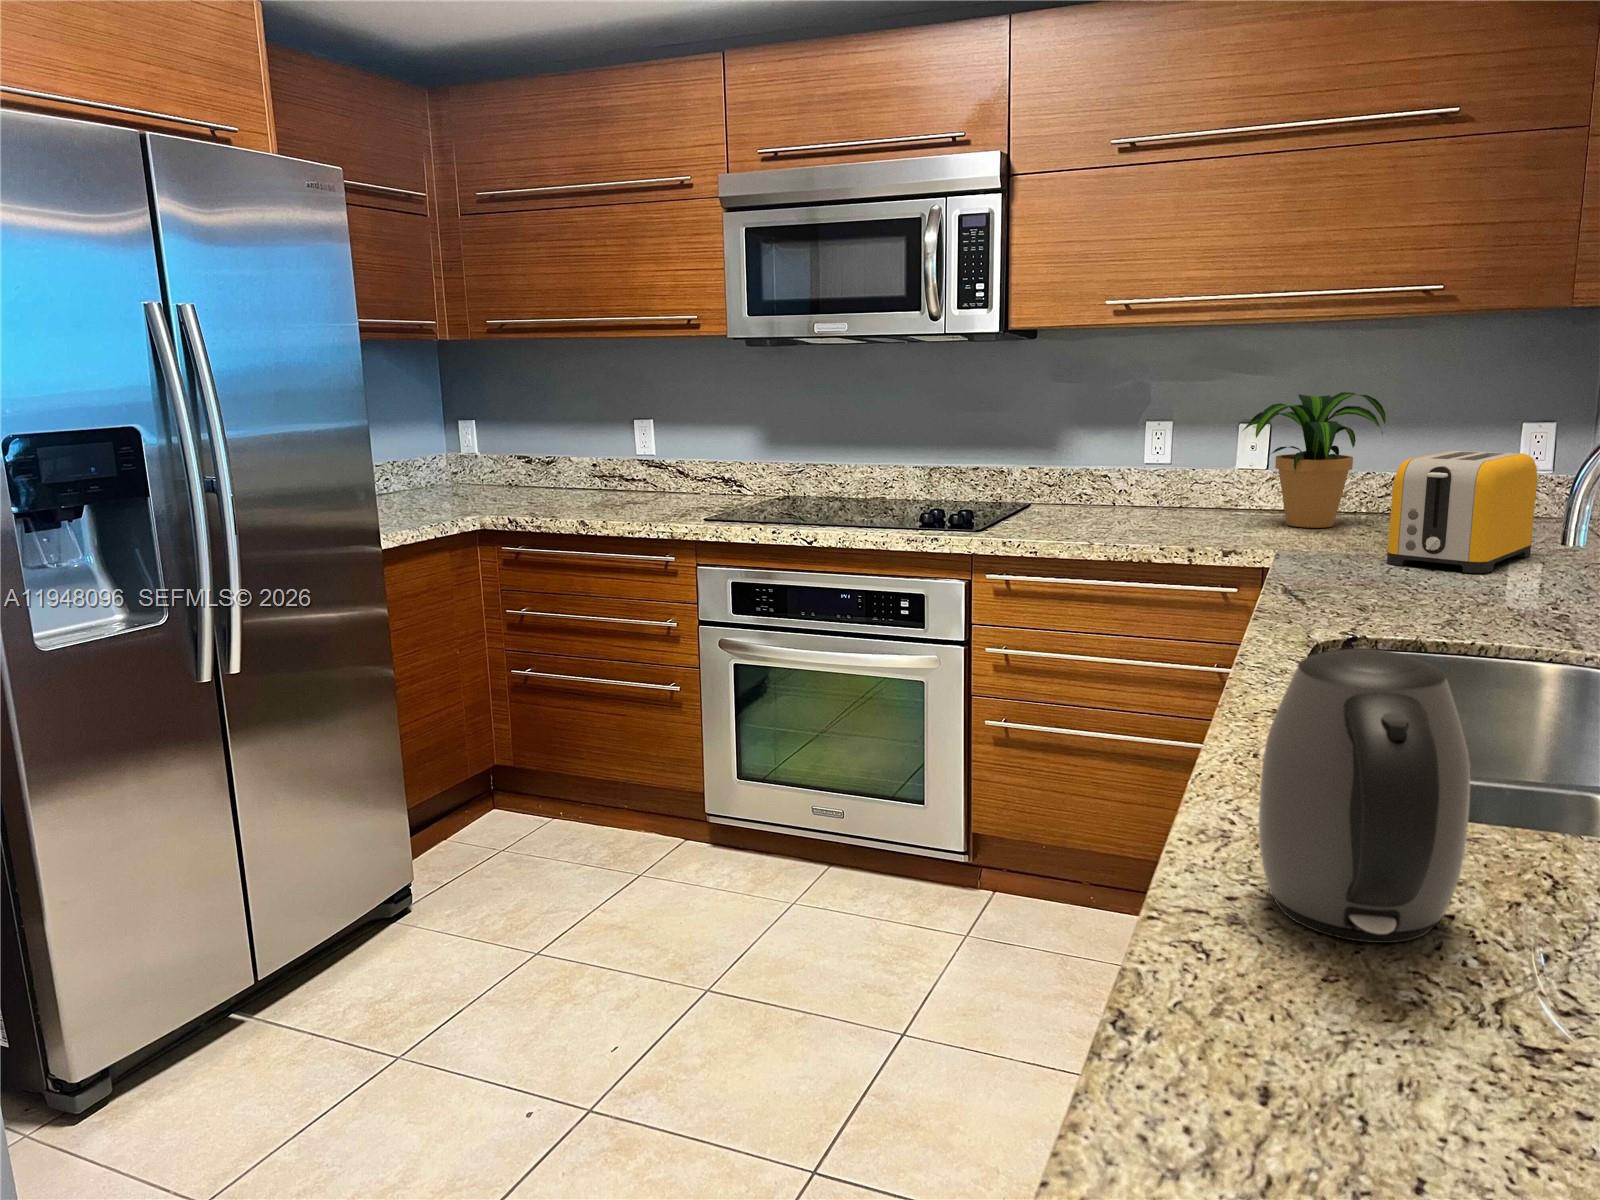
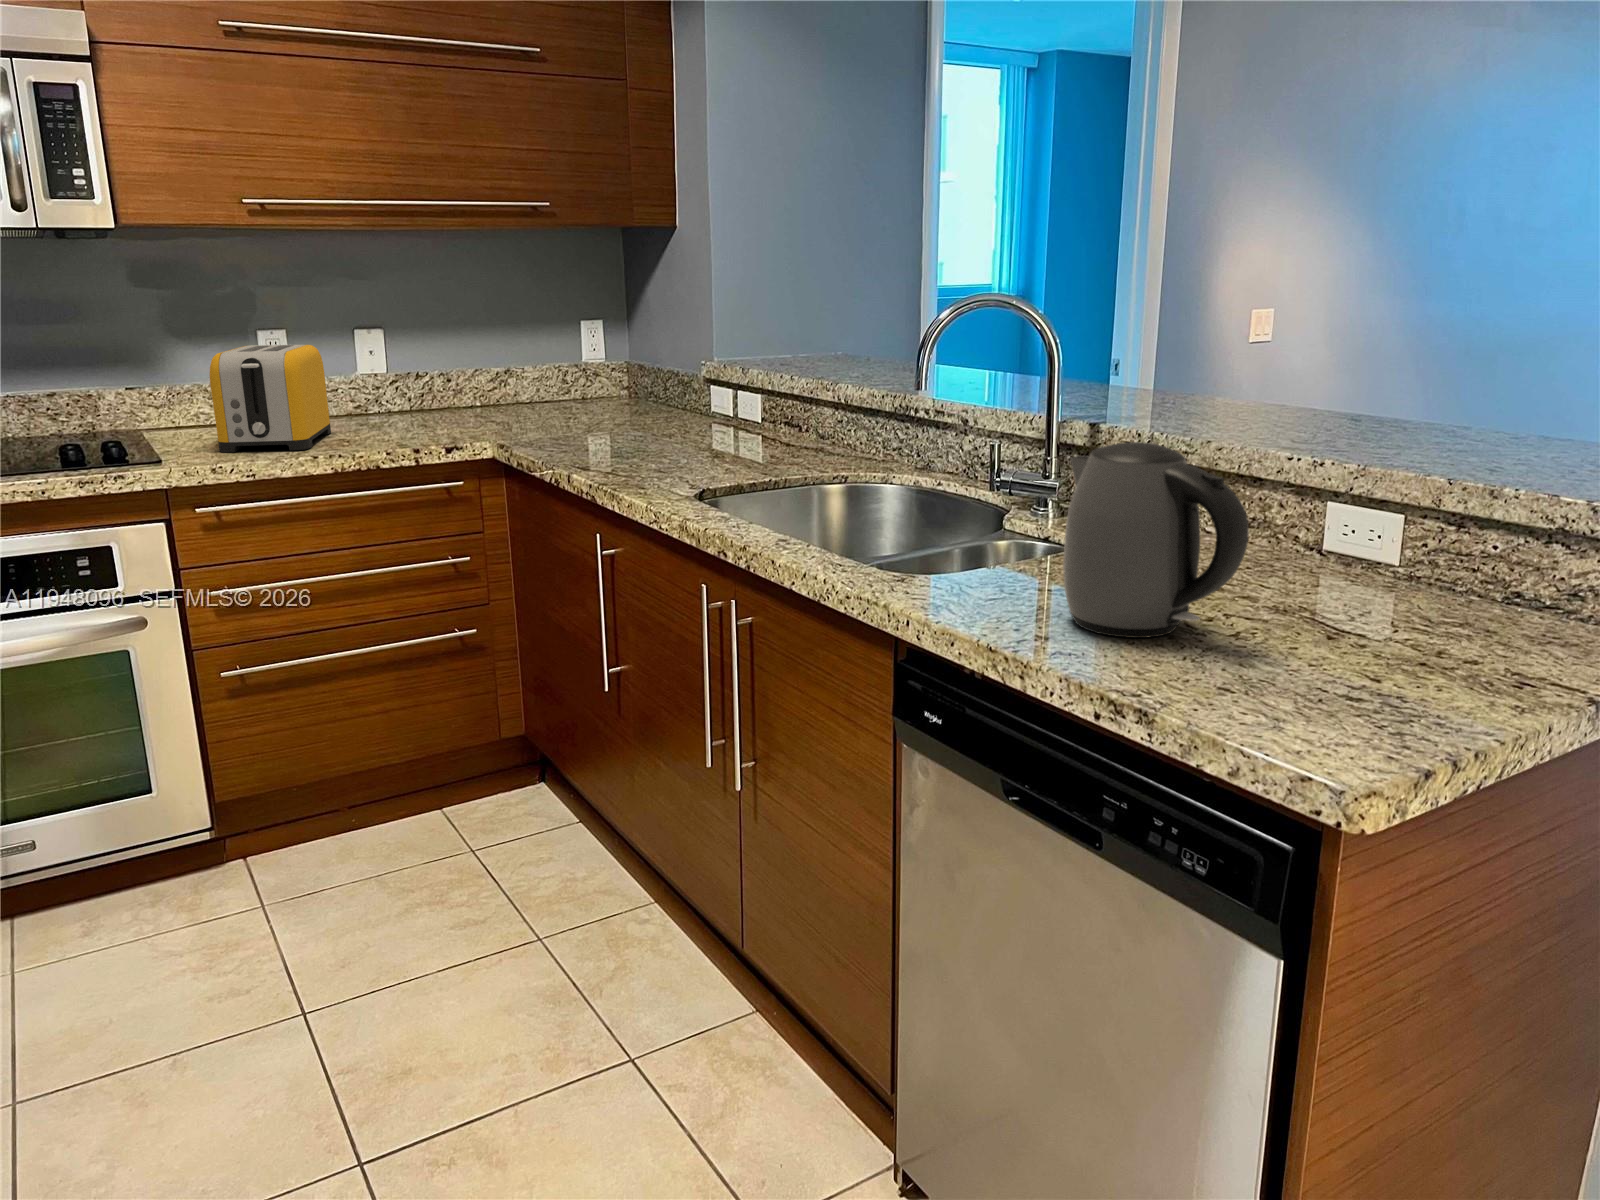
potted plant: present [1244,392,1386,528] -> none [379,295,511,422]
toaster: present [1387,451,1537,573] -> present [210,345,331,452]

